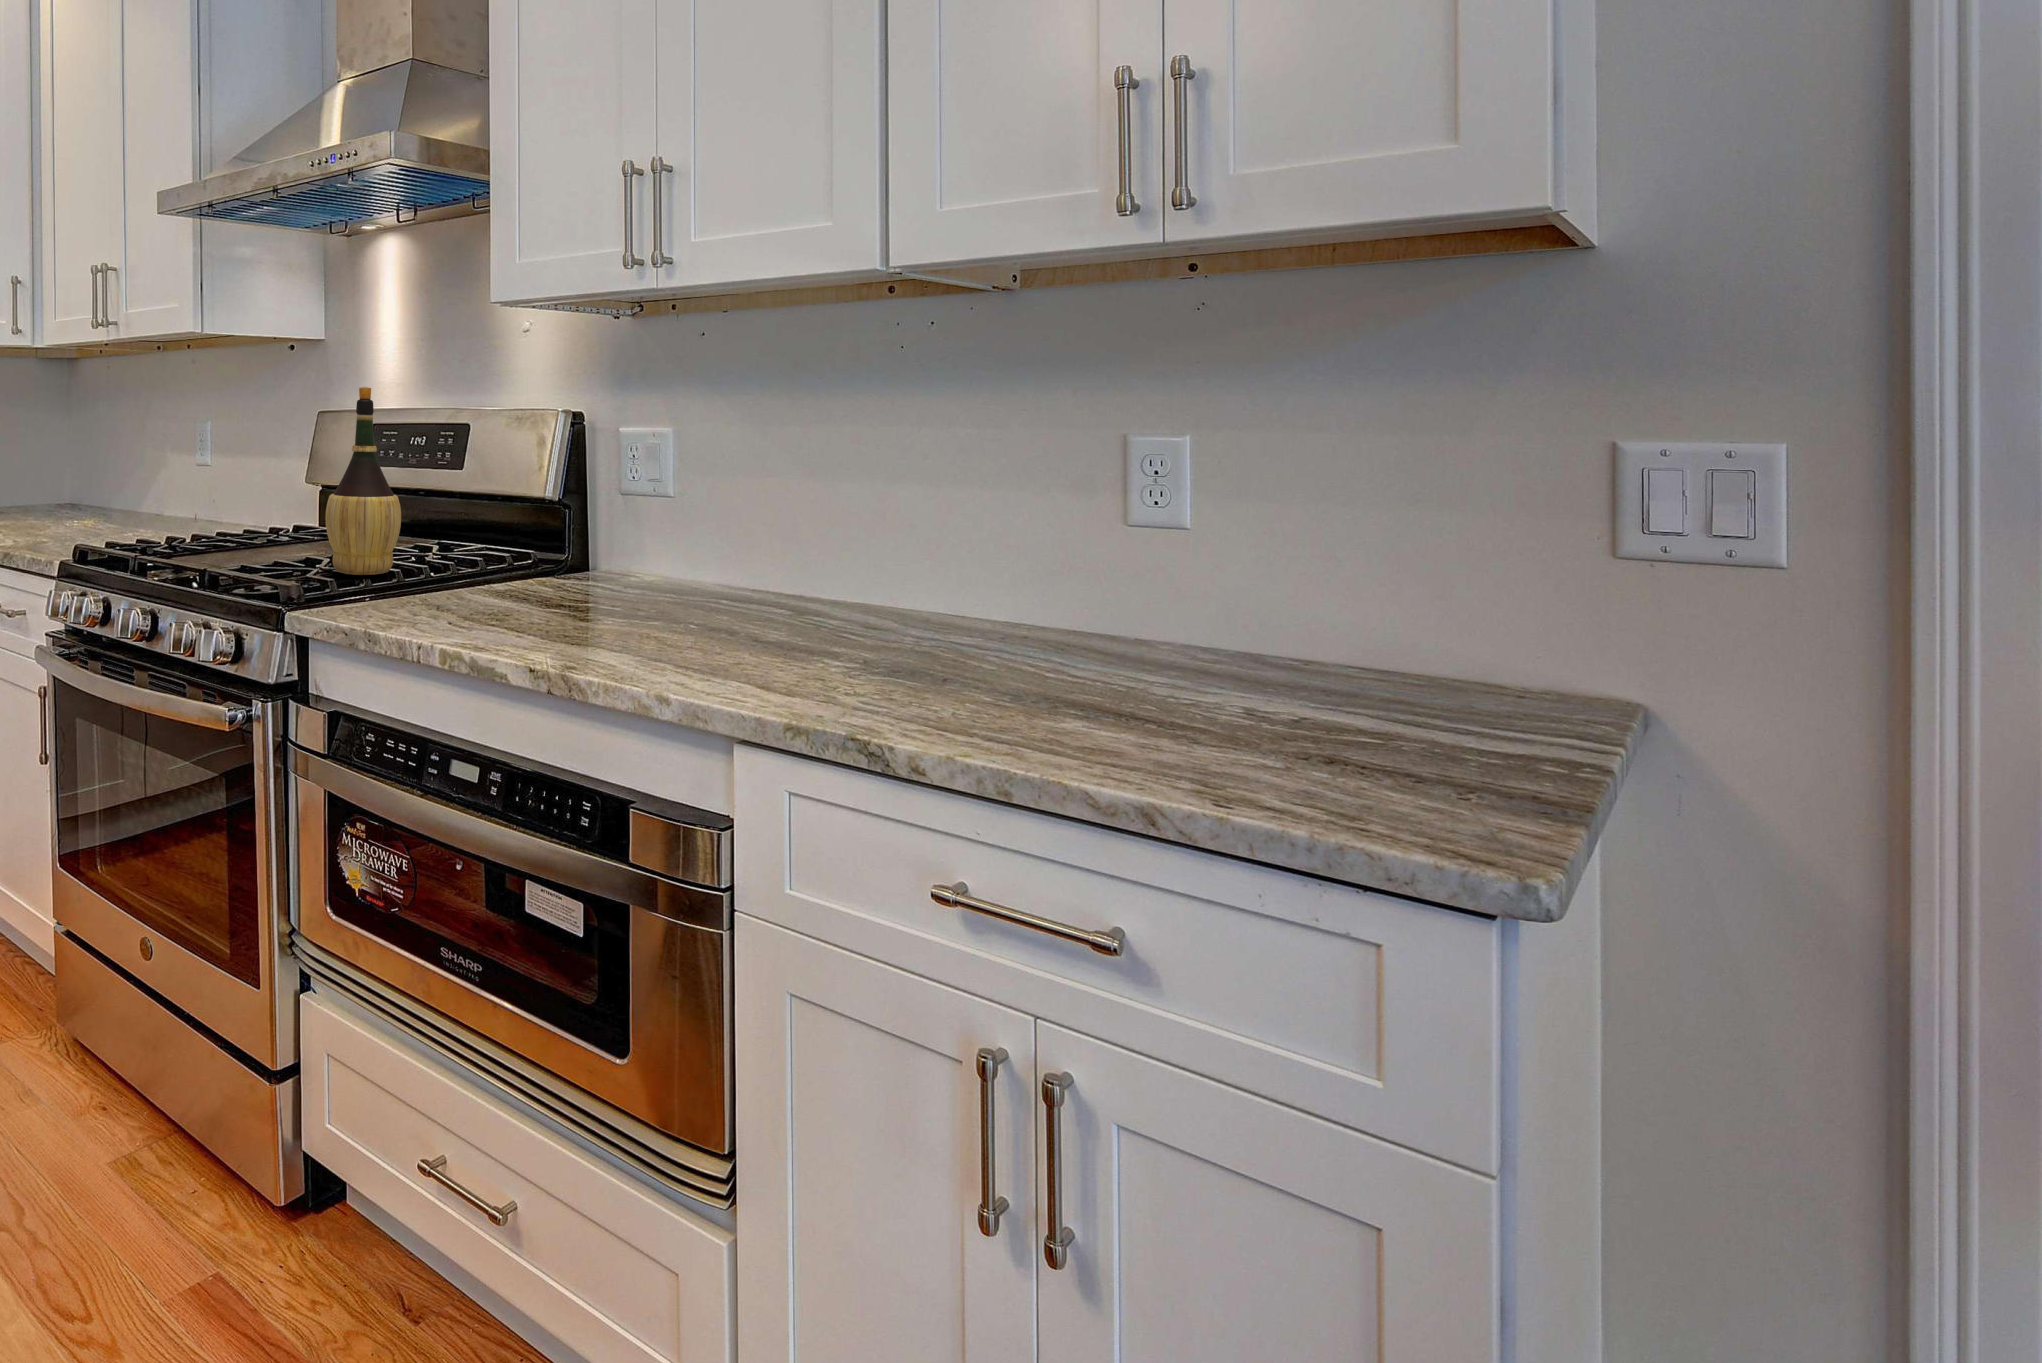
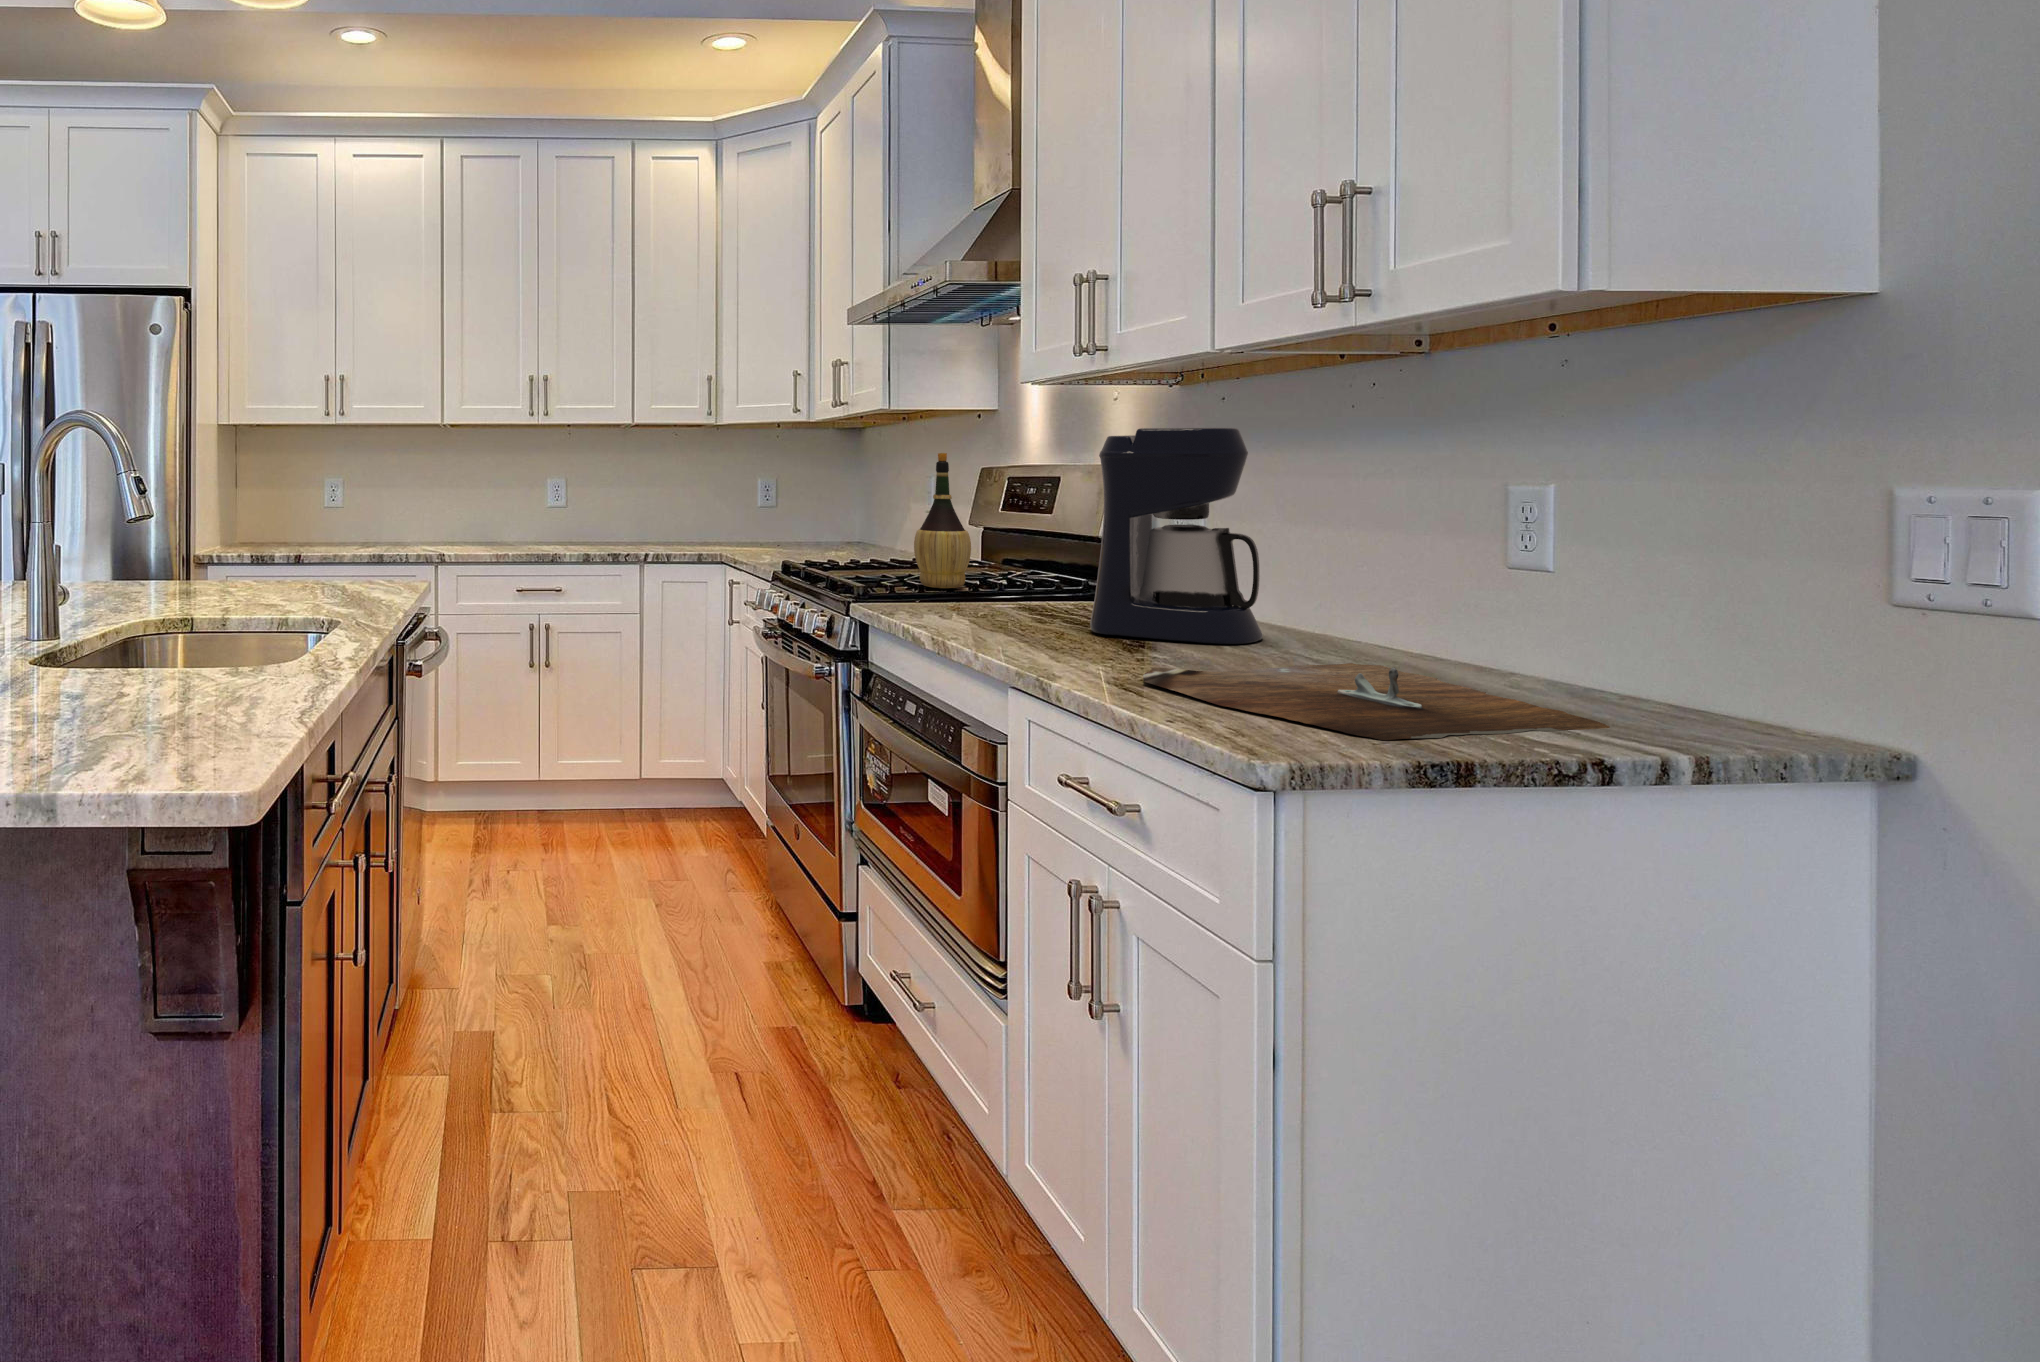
coffee maker: none [682,355,884,635] -> present [1090,428,1263,644]
cutting board: none [972,649,1486,787] -> present [1143,663,1610,741]

